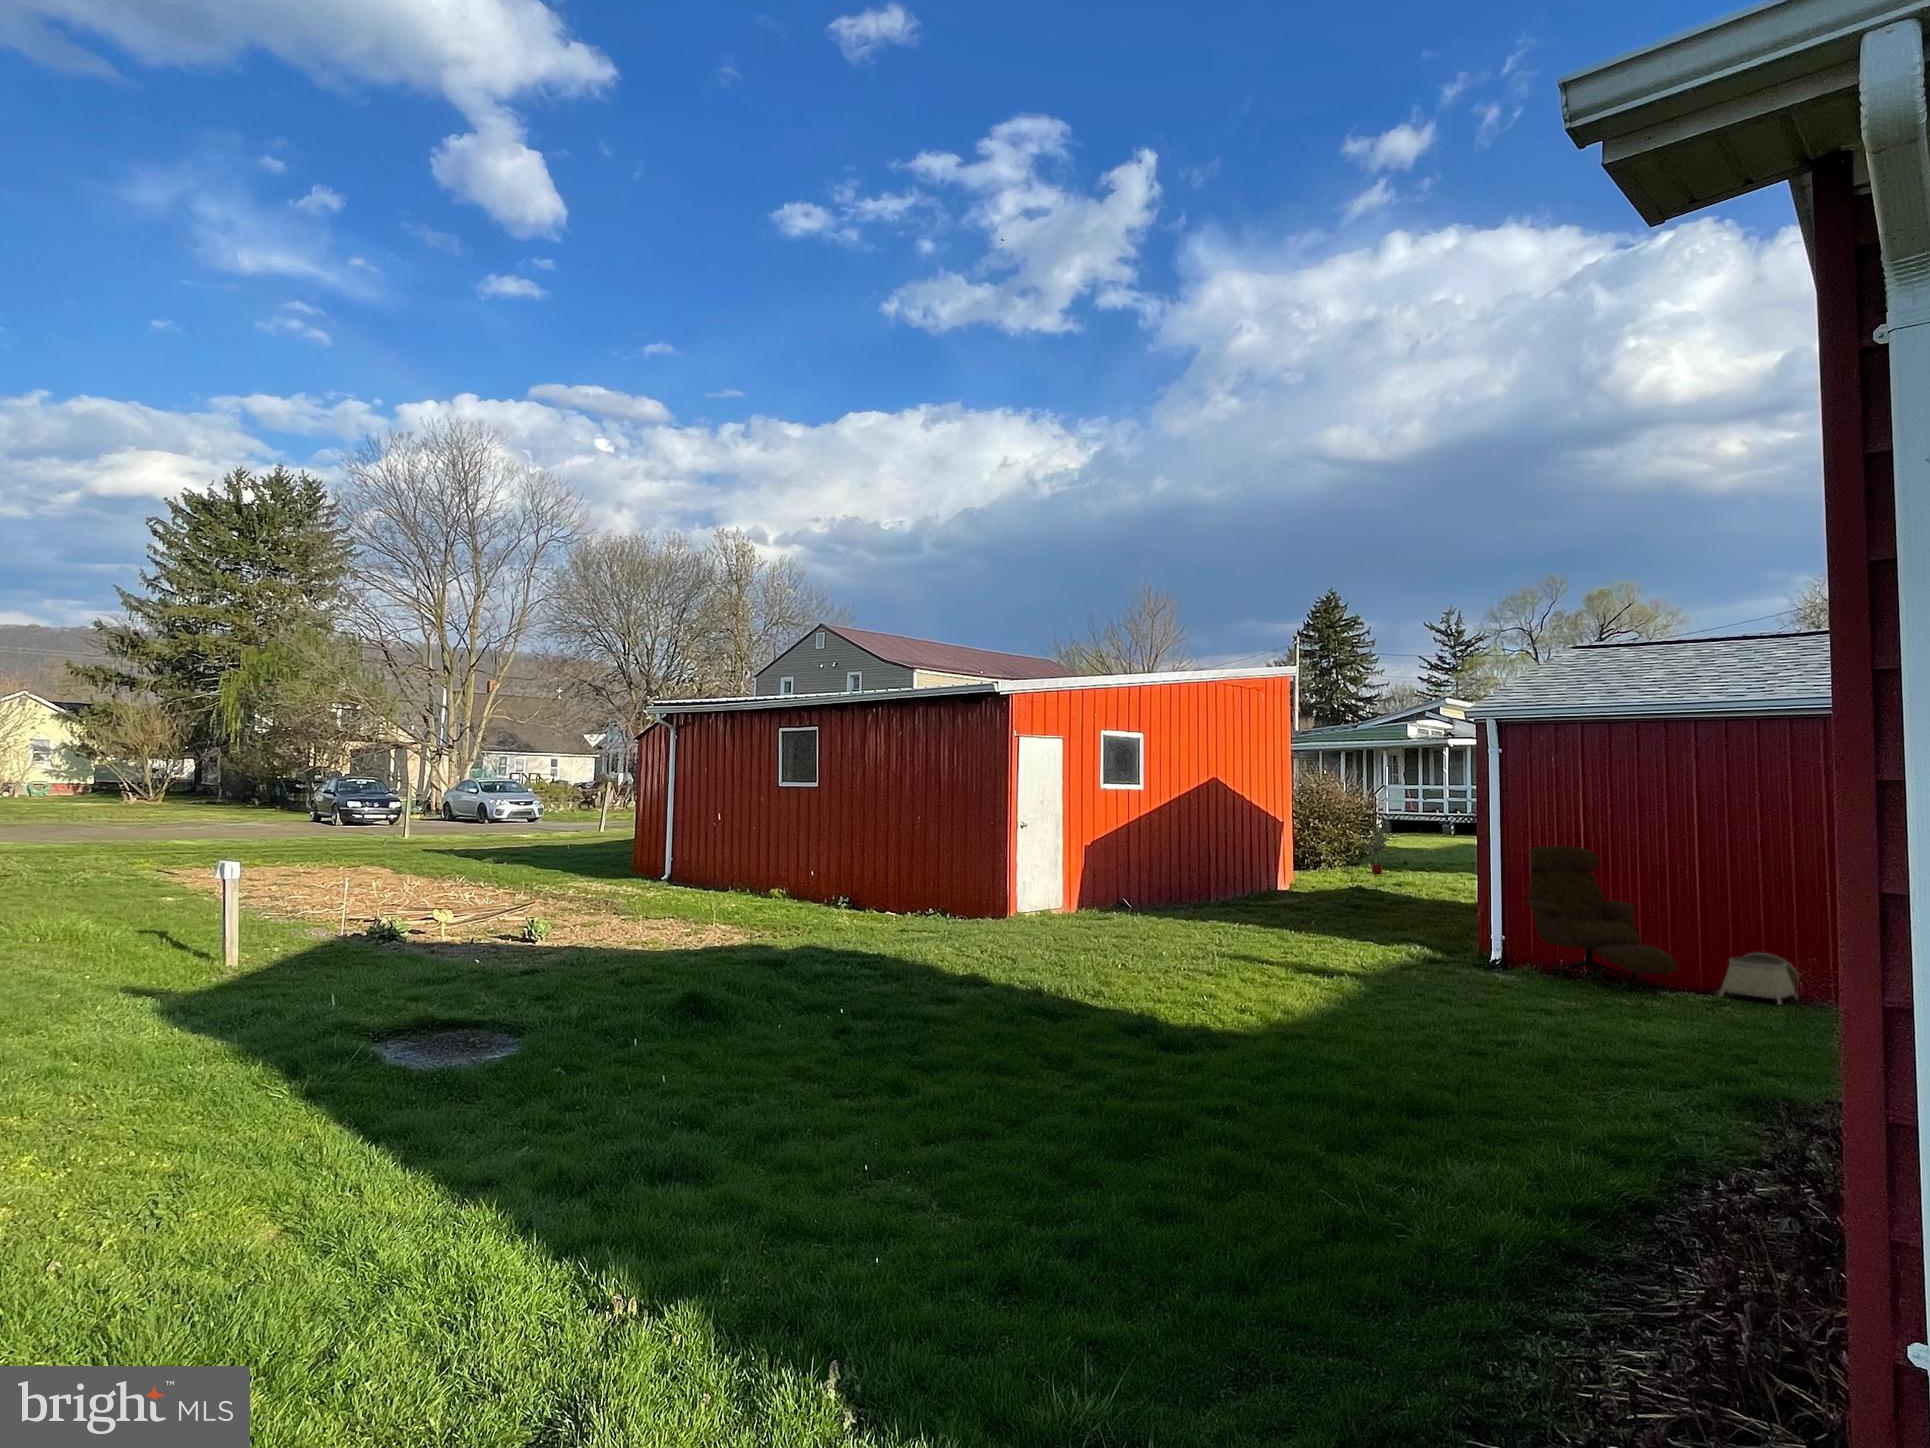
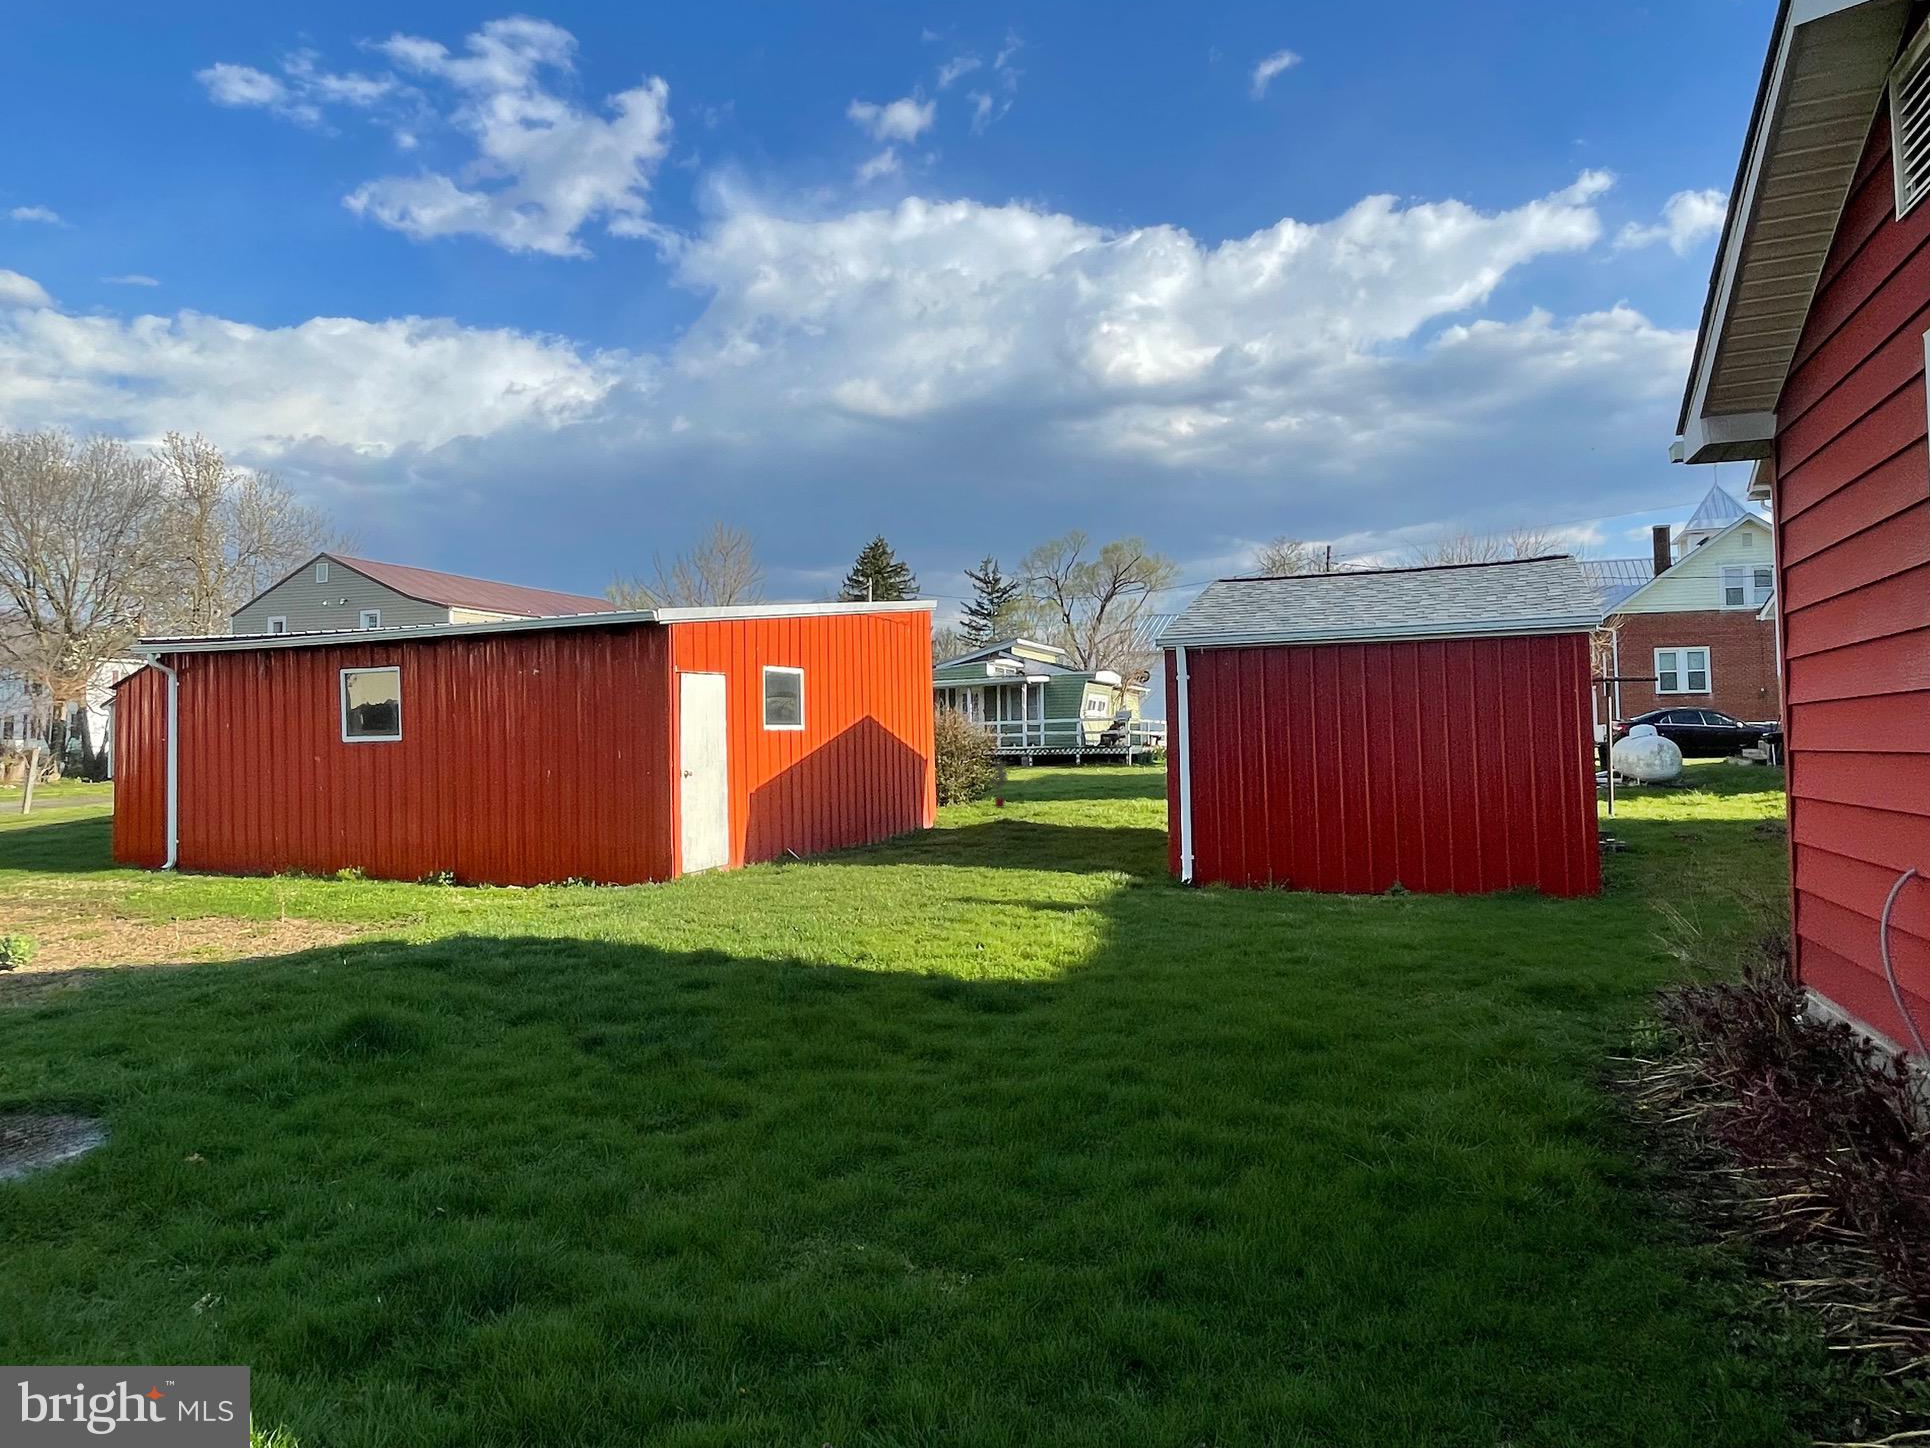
lounge chair: present [1527,846,1677,994] -> none [1227,767,1362,898]
basket: present [1719,953,1799,1005] -> none [1396,853,1453,897]

